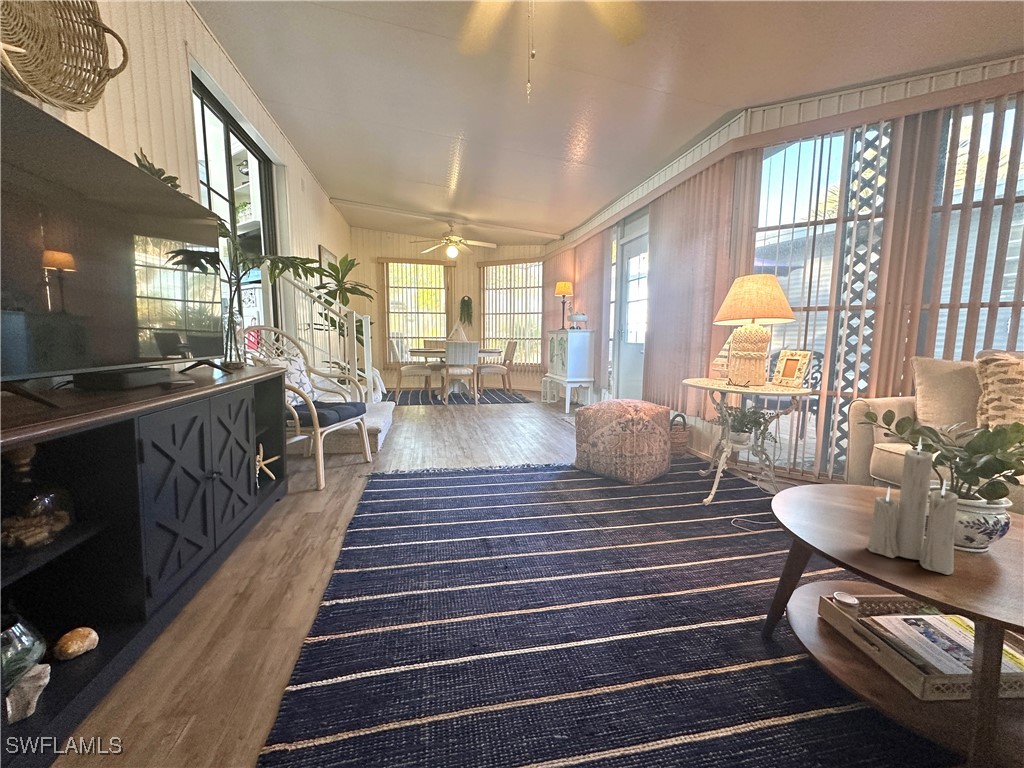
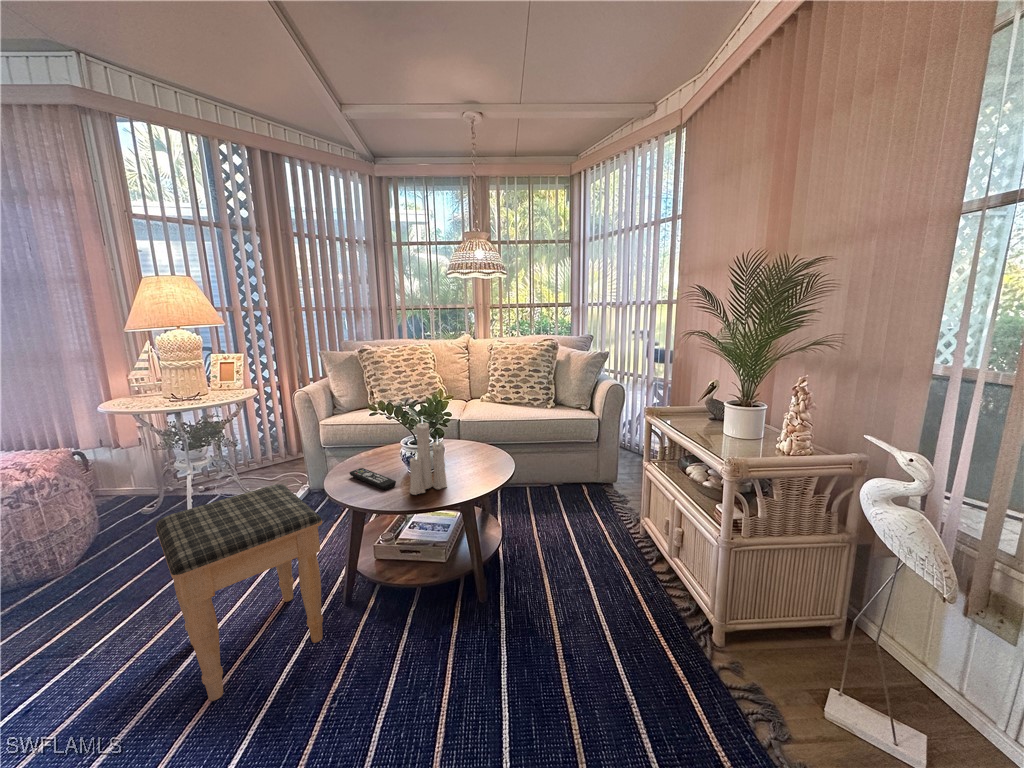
footstool: none [608,455,744,637] -> present [156,484,323,701]
remote control: none [821,492,865,531] -> present [350,468,396,490]

